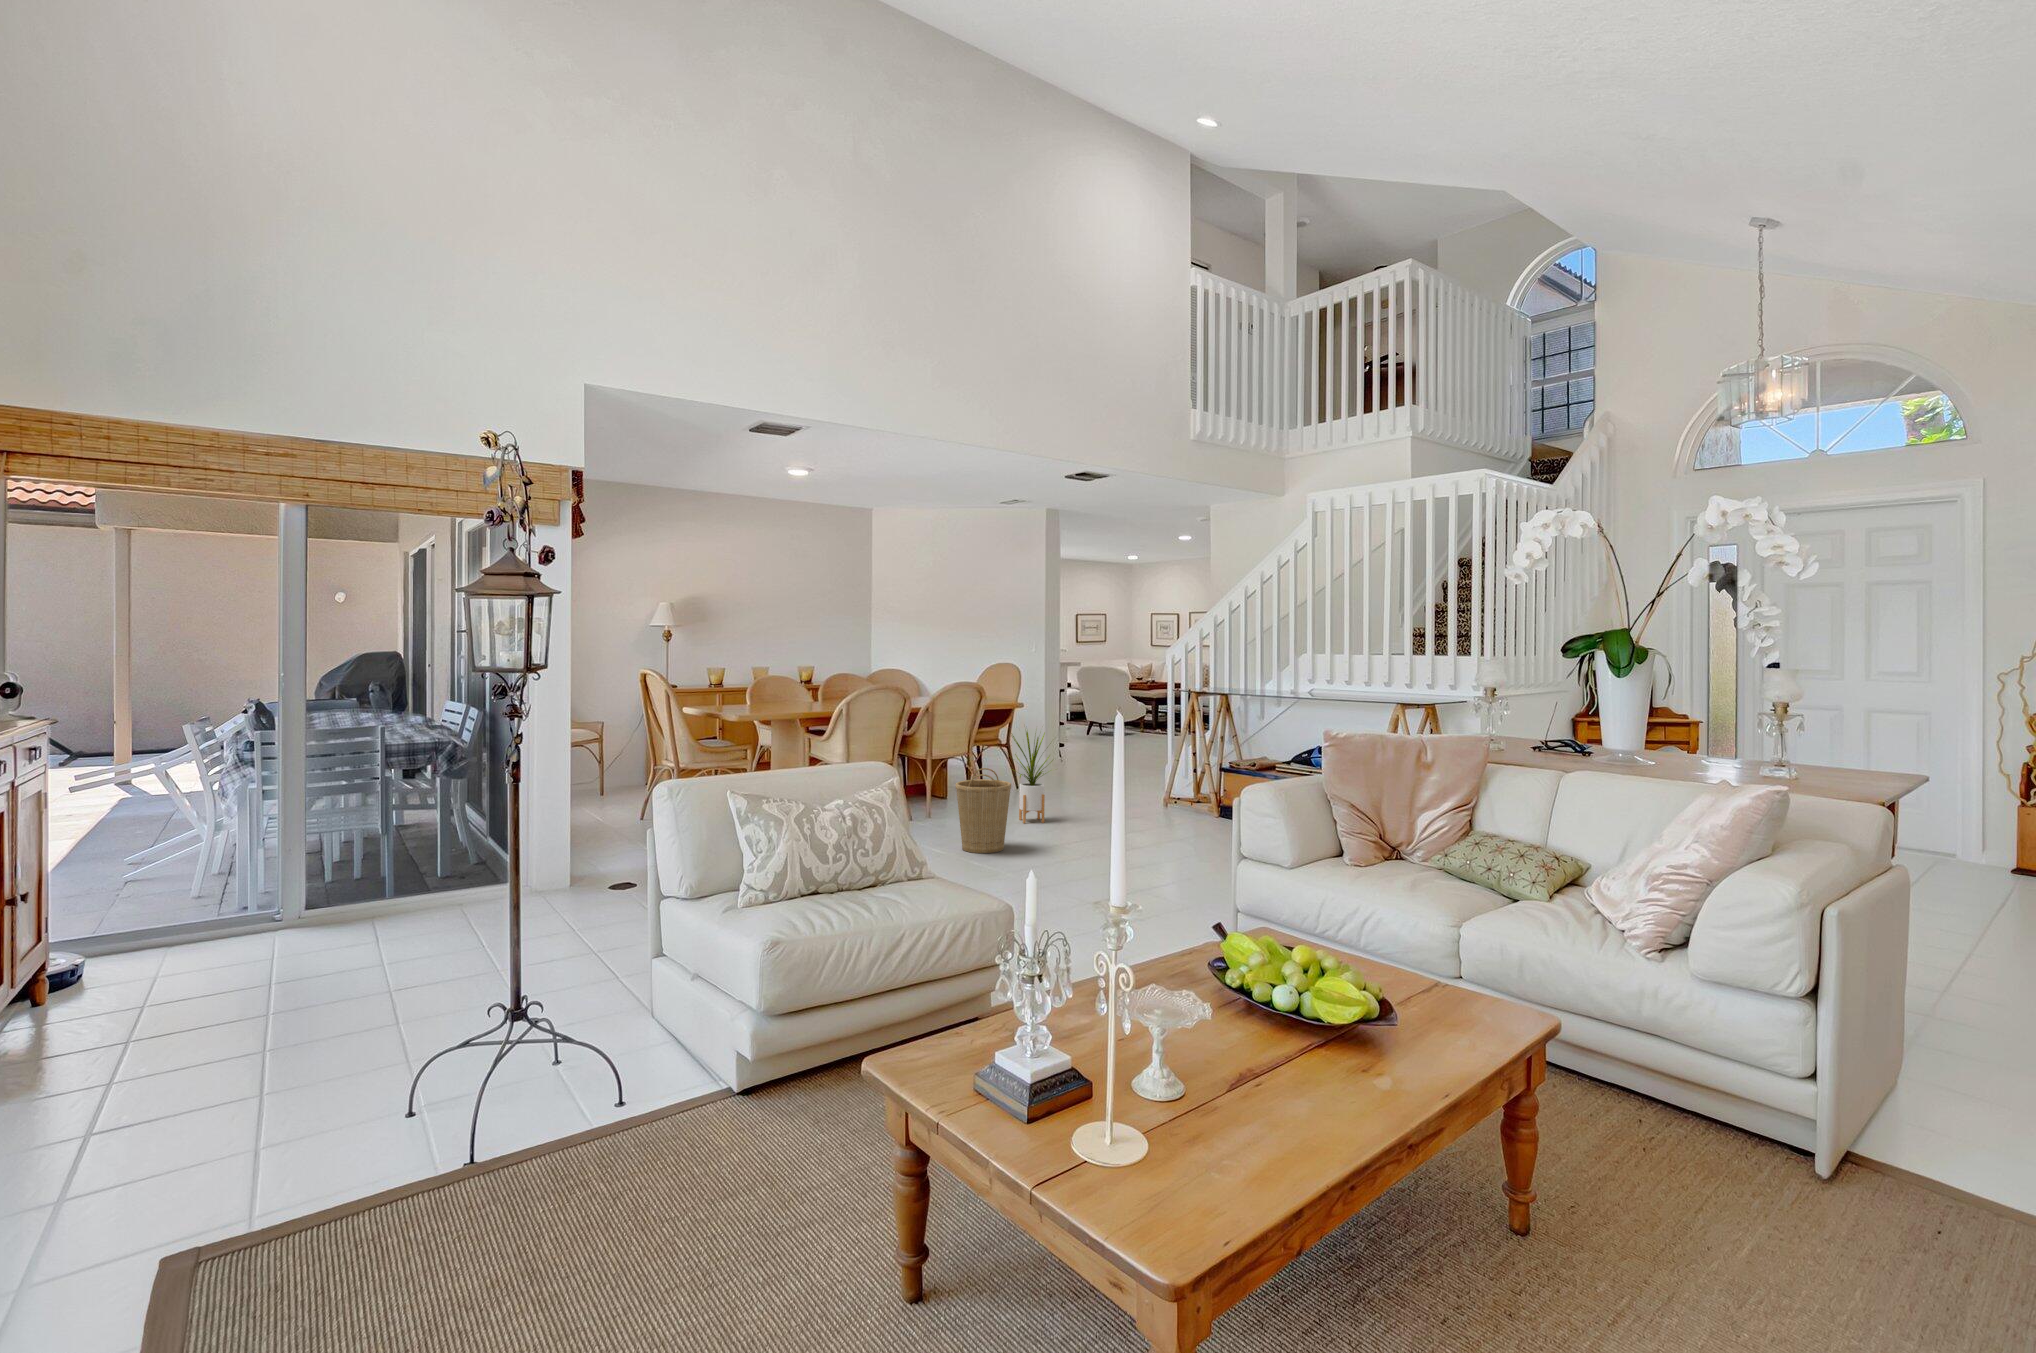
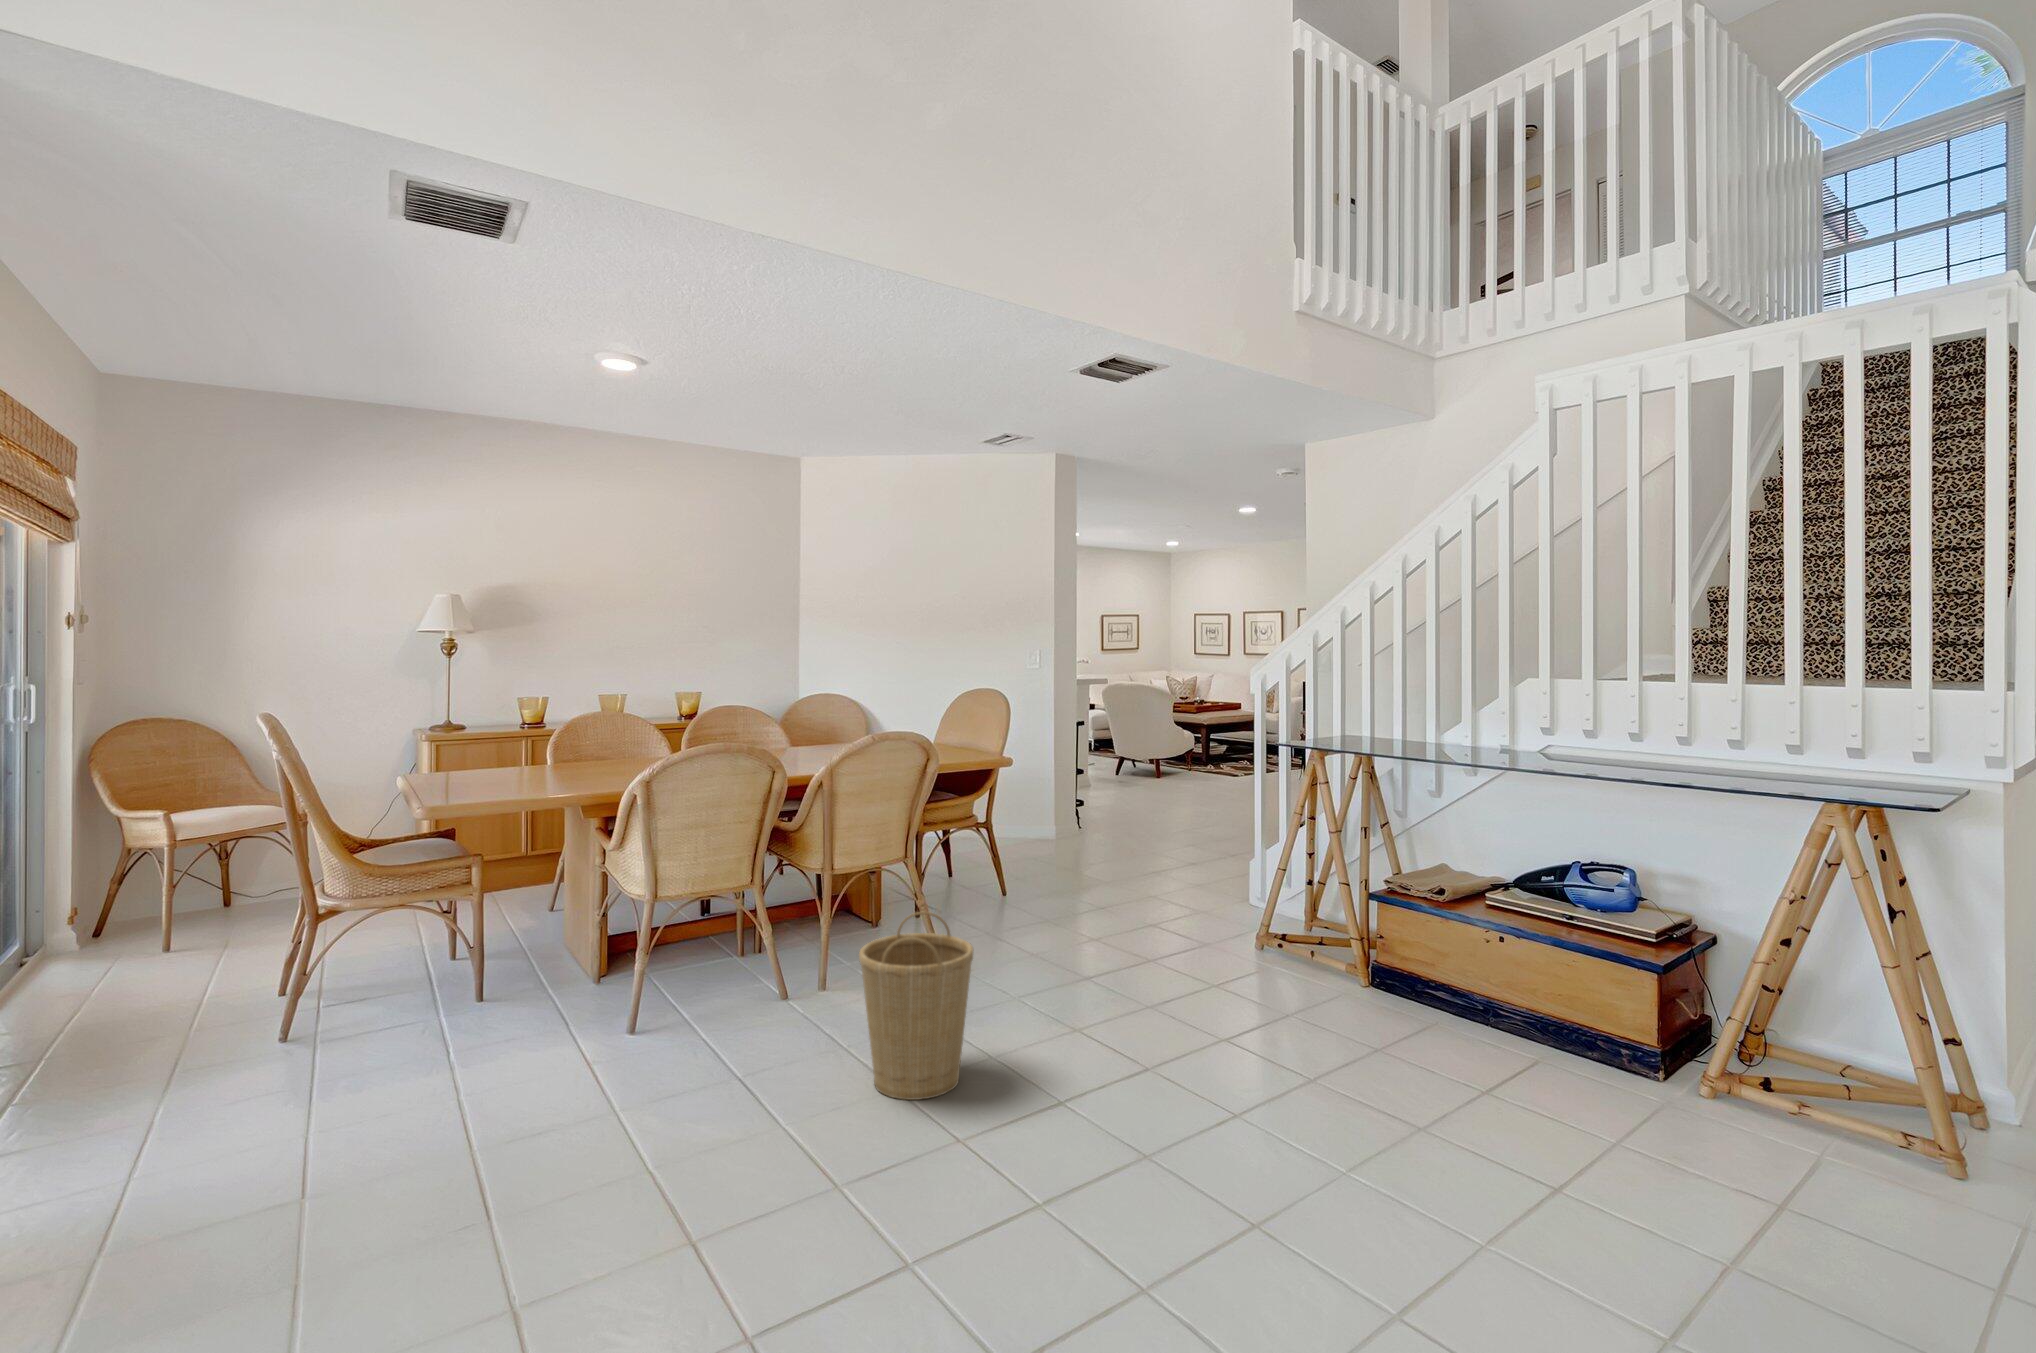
house plant: present [1013,732,1053,823] -> none [971,804,1071,989]

